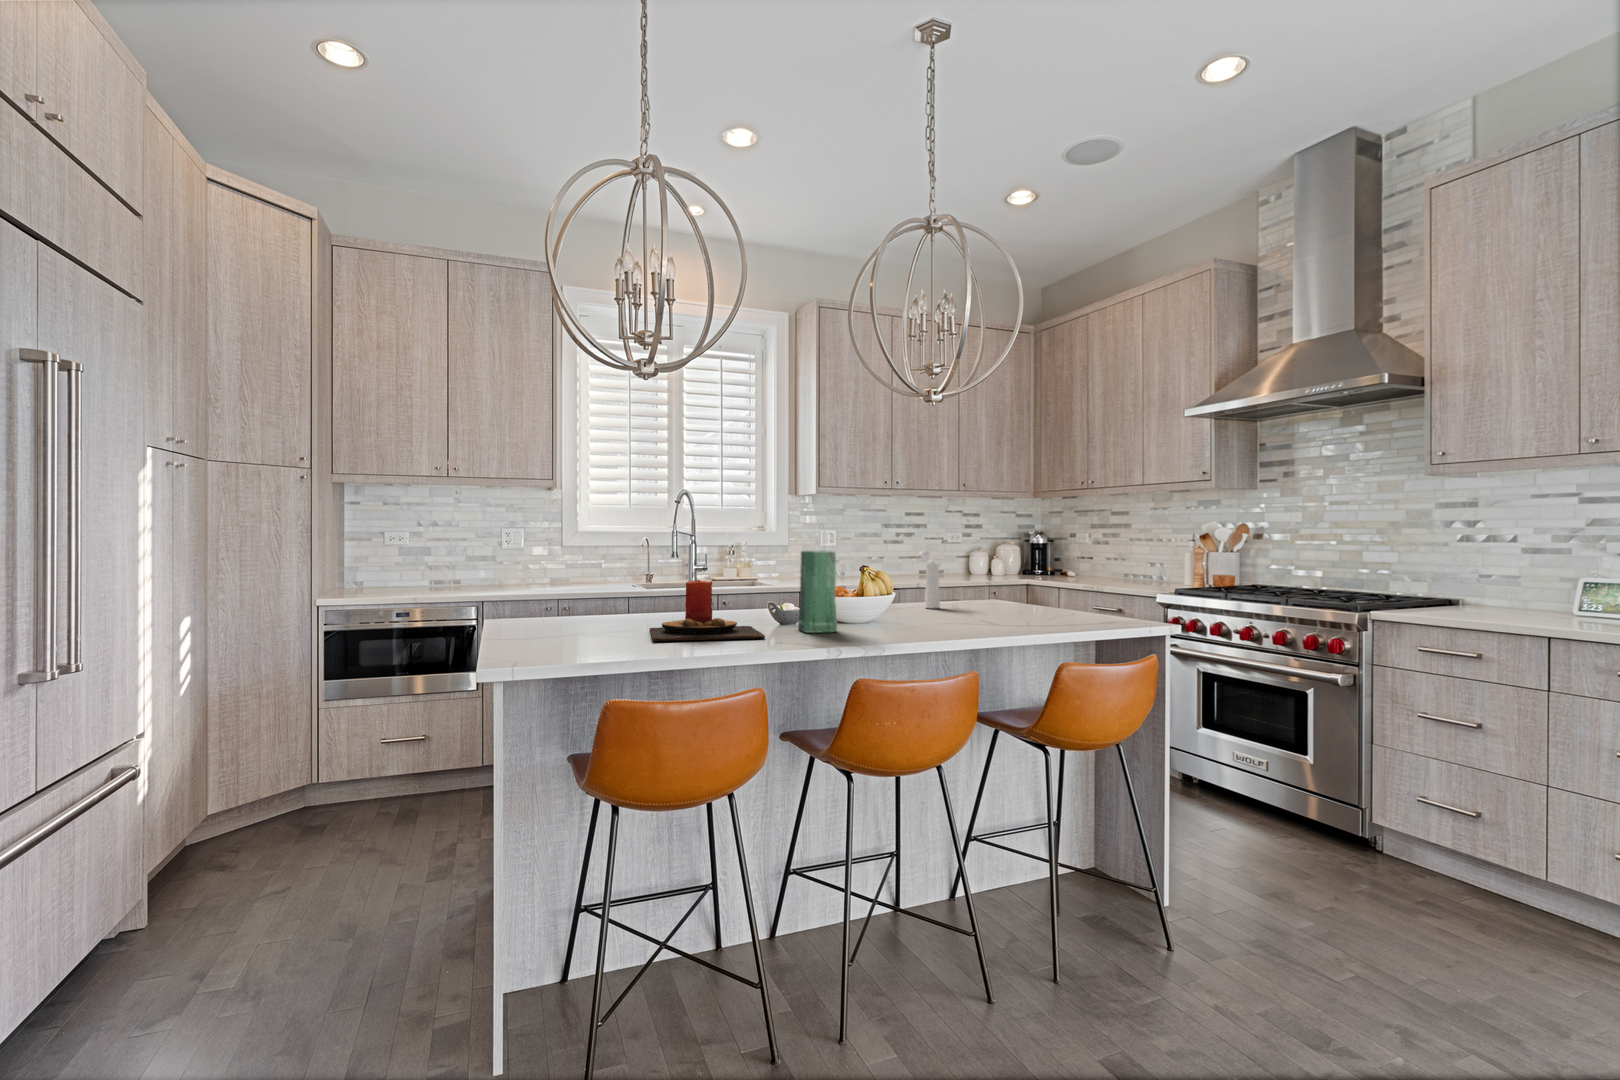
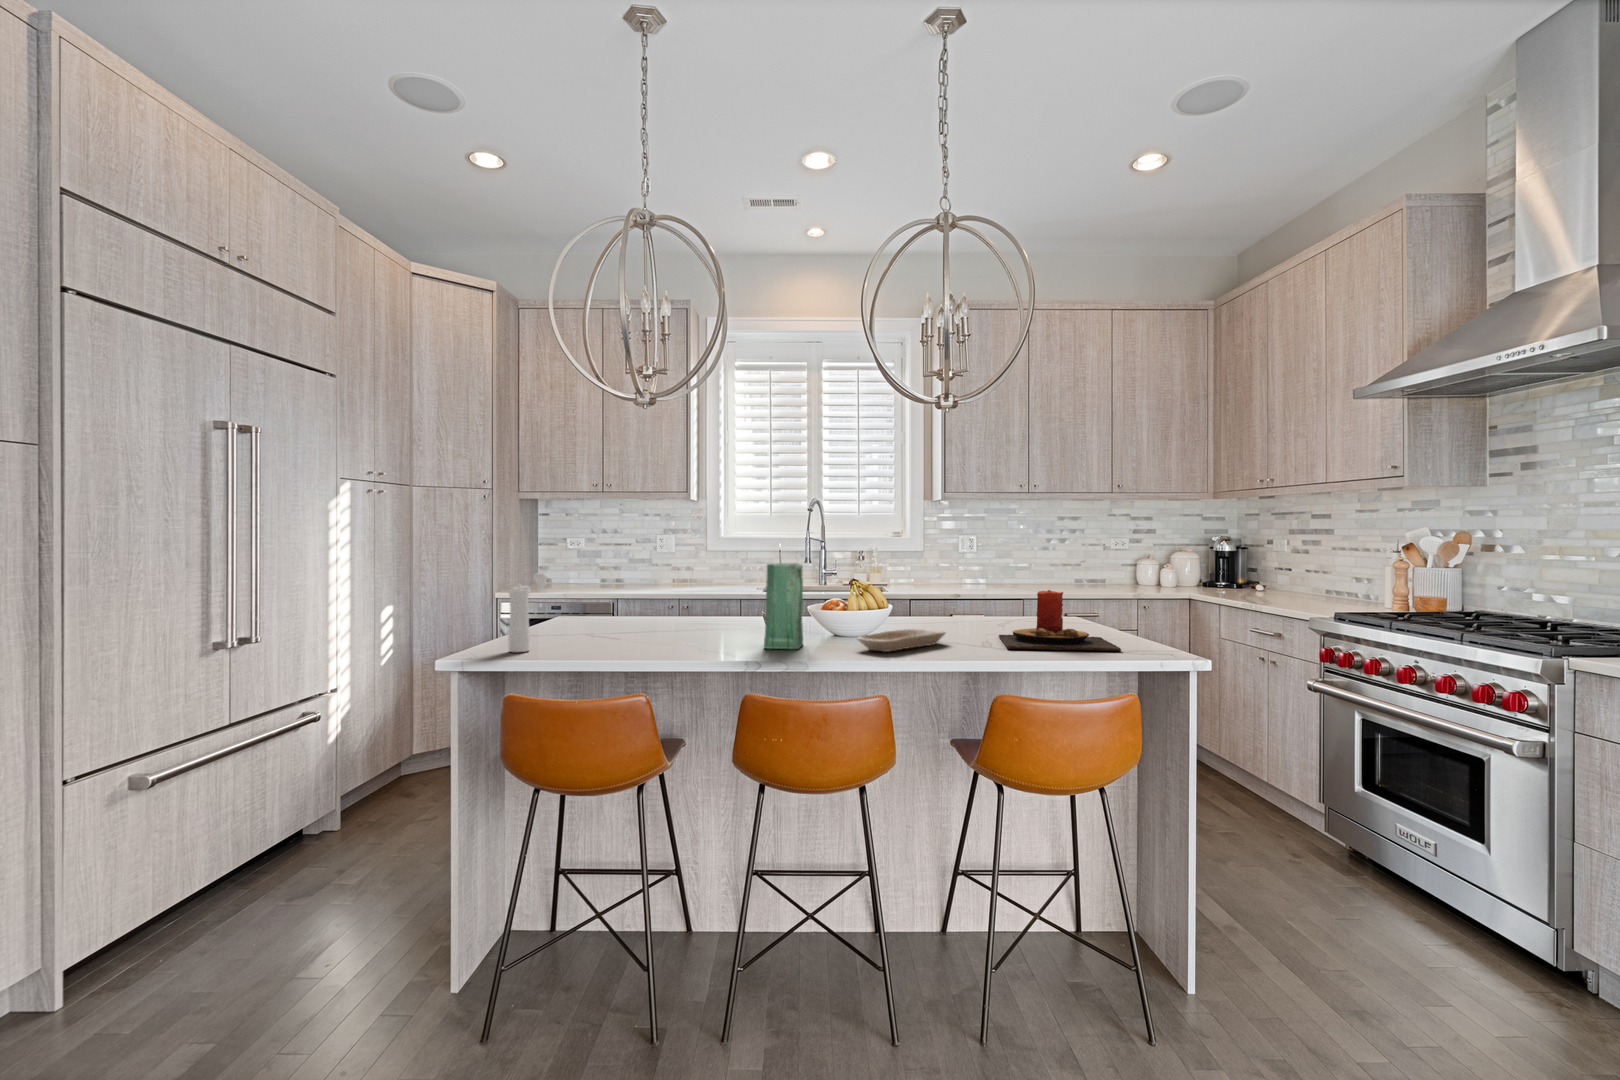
pepper mill: present [919,551,940,608] -> present [509,573,548,652]
candle: present [650,580,765,641] -> present [999,590,1121,651]
tray: none [889,610,950,630] -> present [857,629,946,652]

